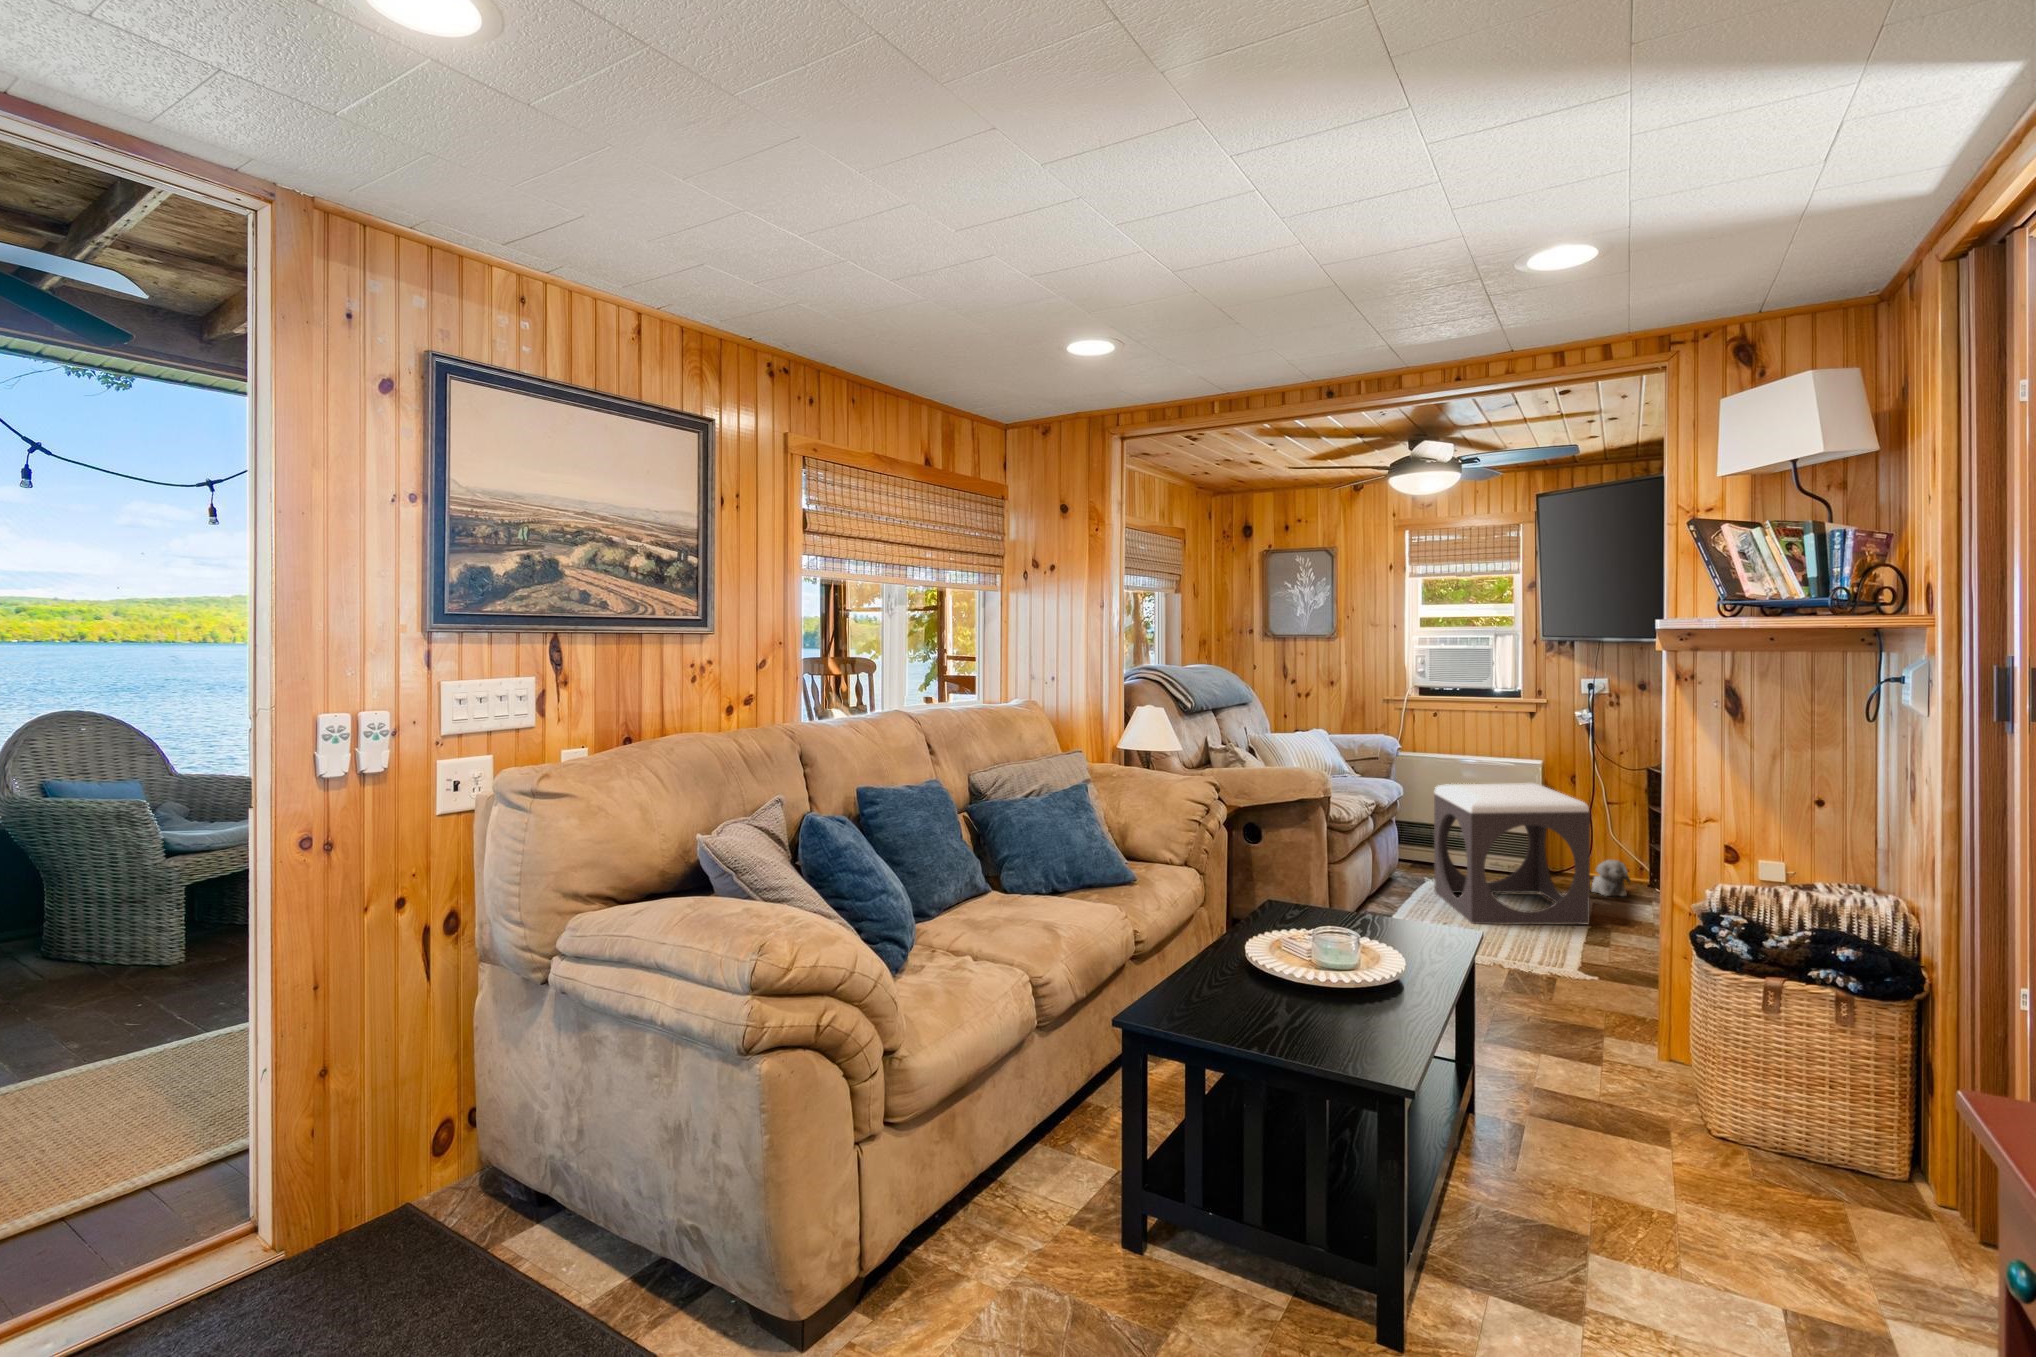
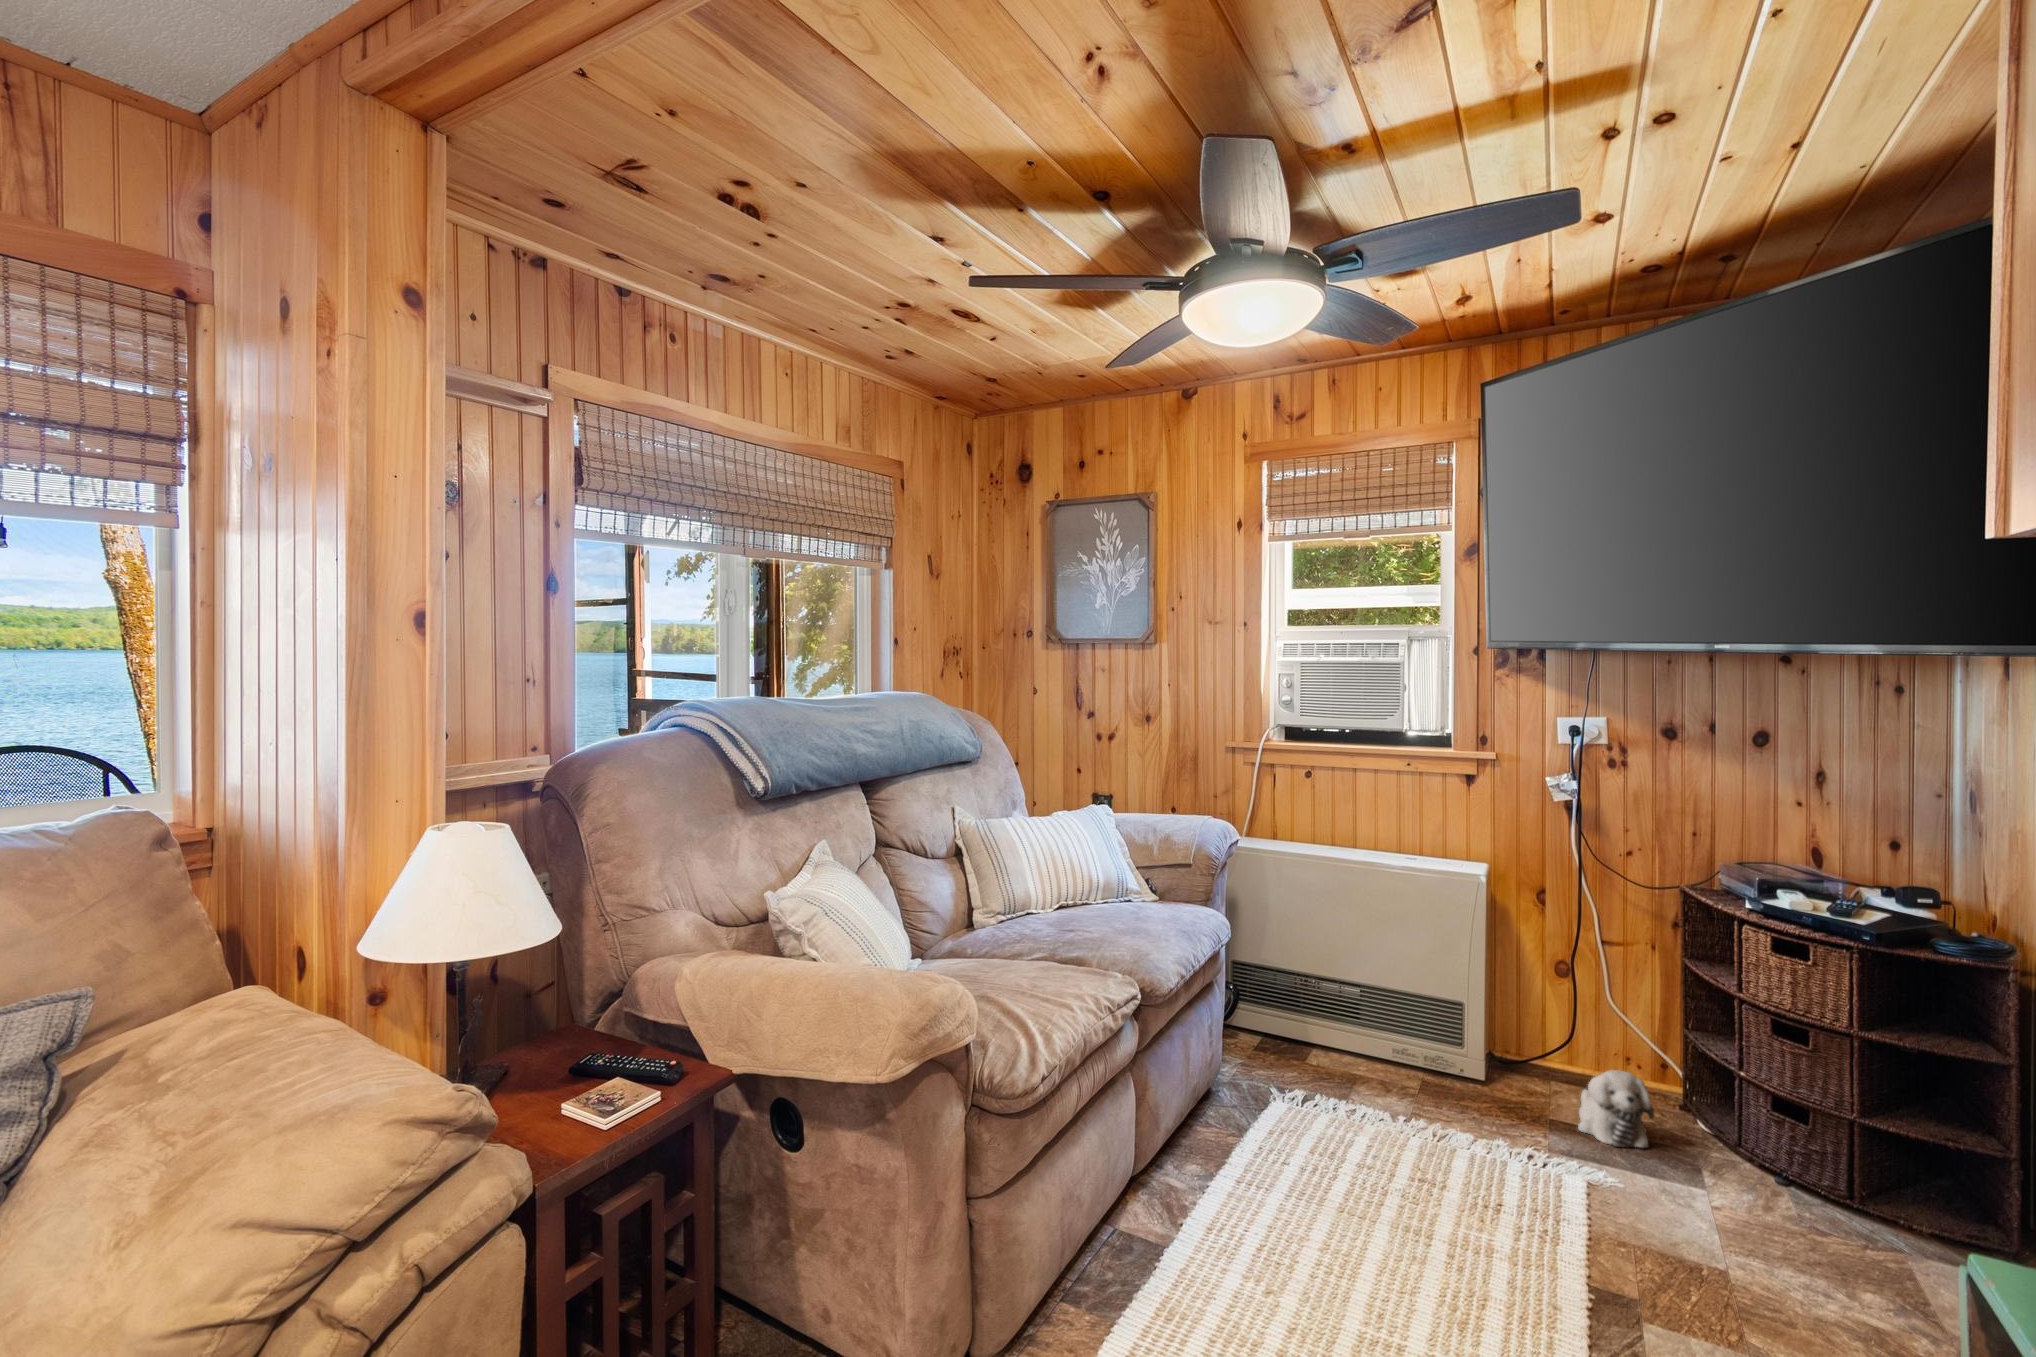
footstool: present [1434,783,1590,924] -> none [1275,917,1582,1258]

